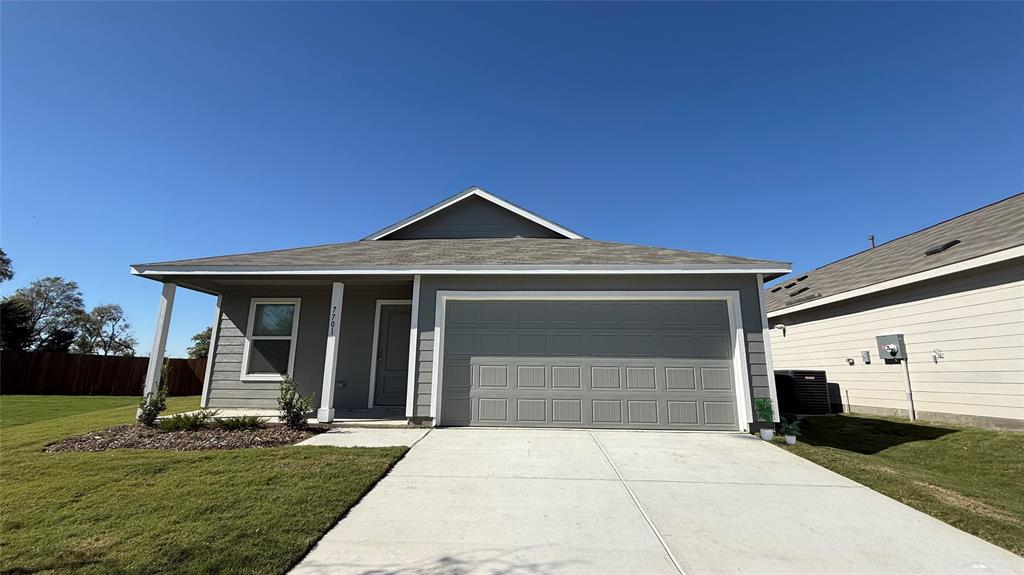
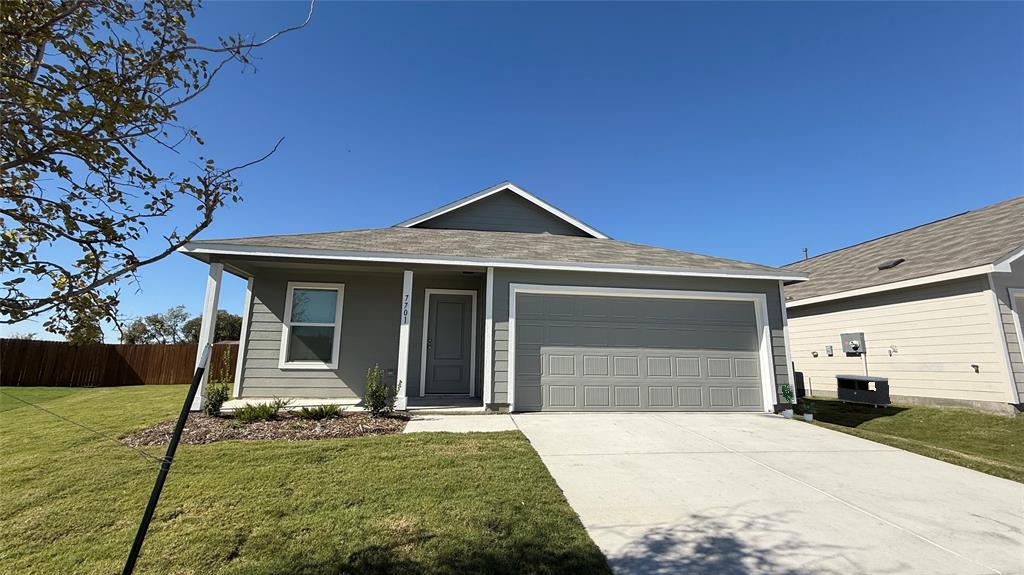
storage bench: none [867,386,943,428] -> present [836,375,891,407]

